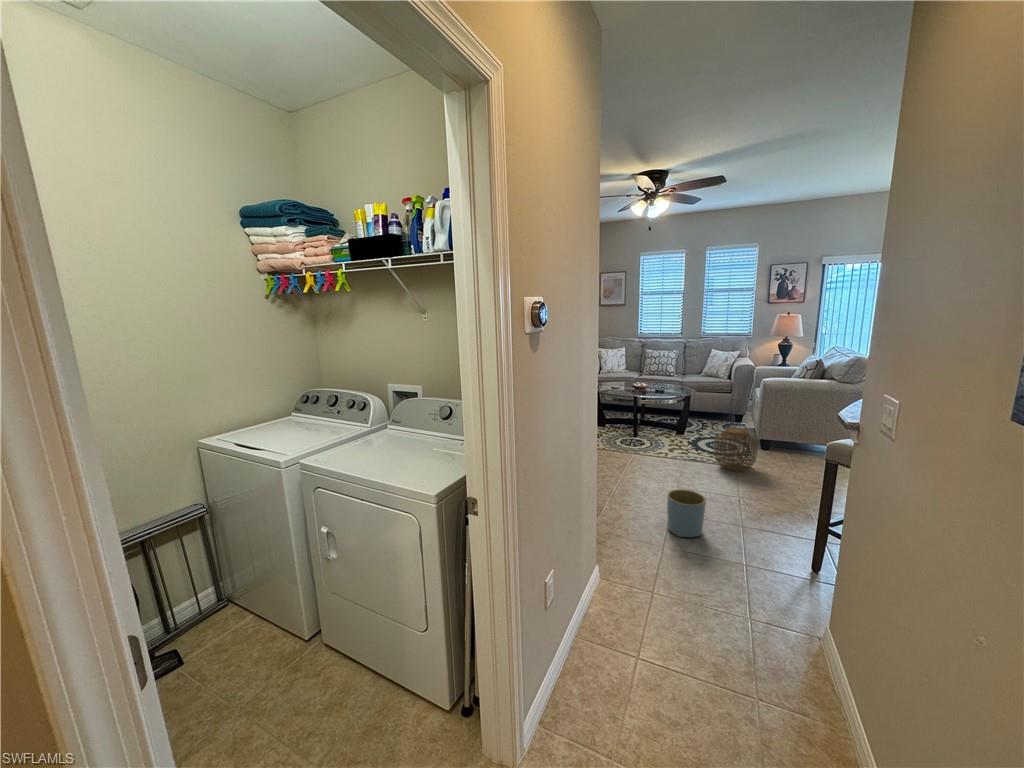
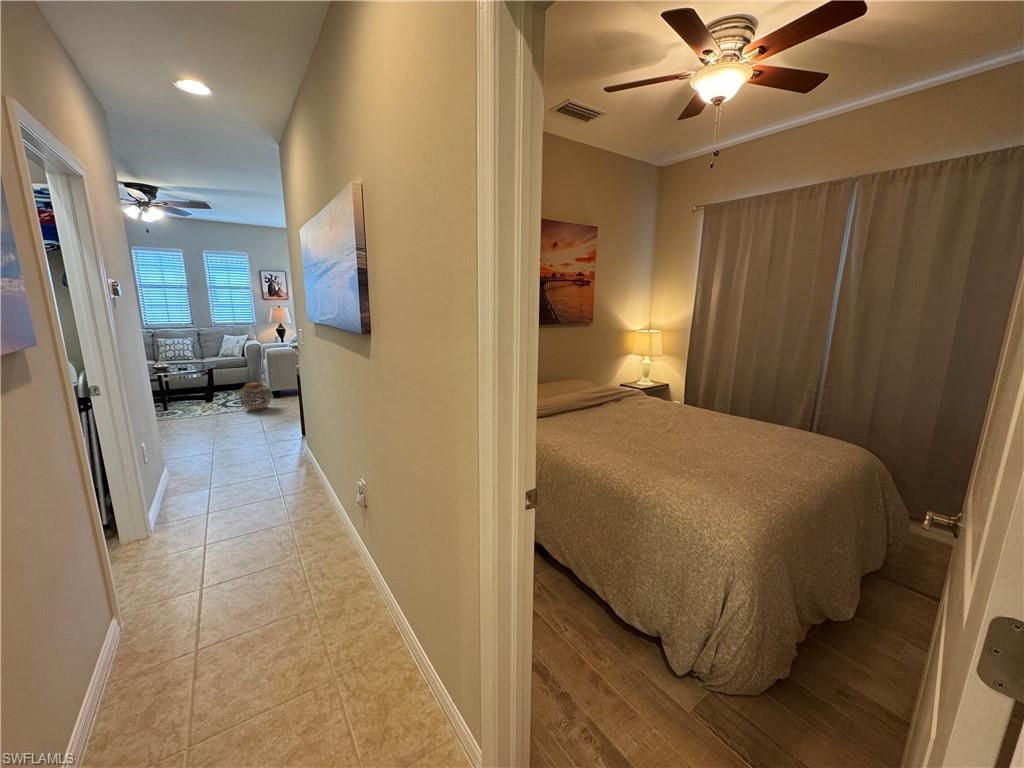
planter: present [667,489,706,537] -> none [212,416,241,445]

